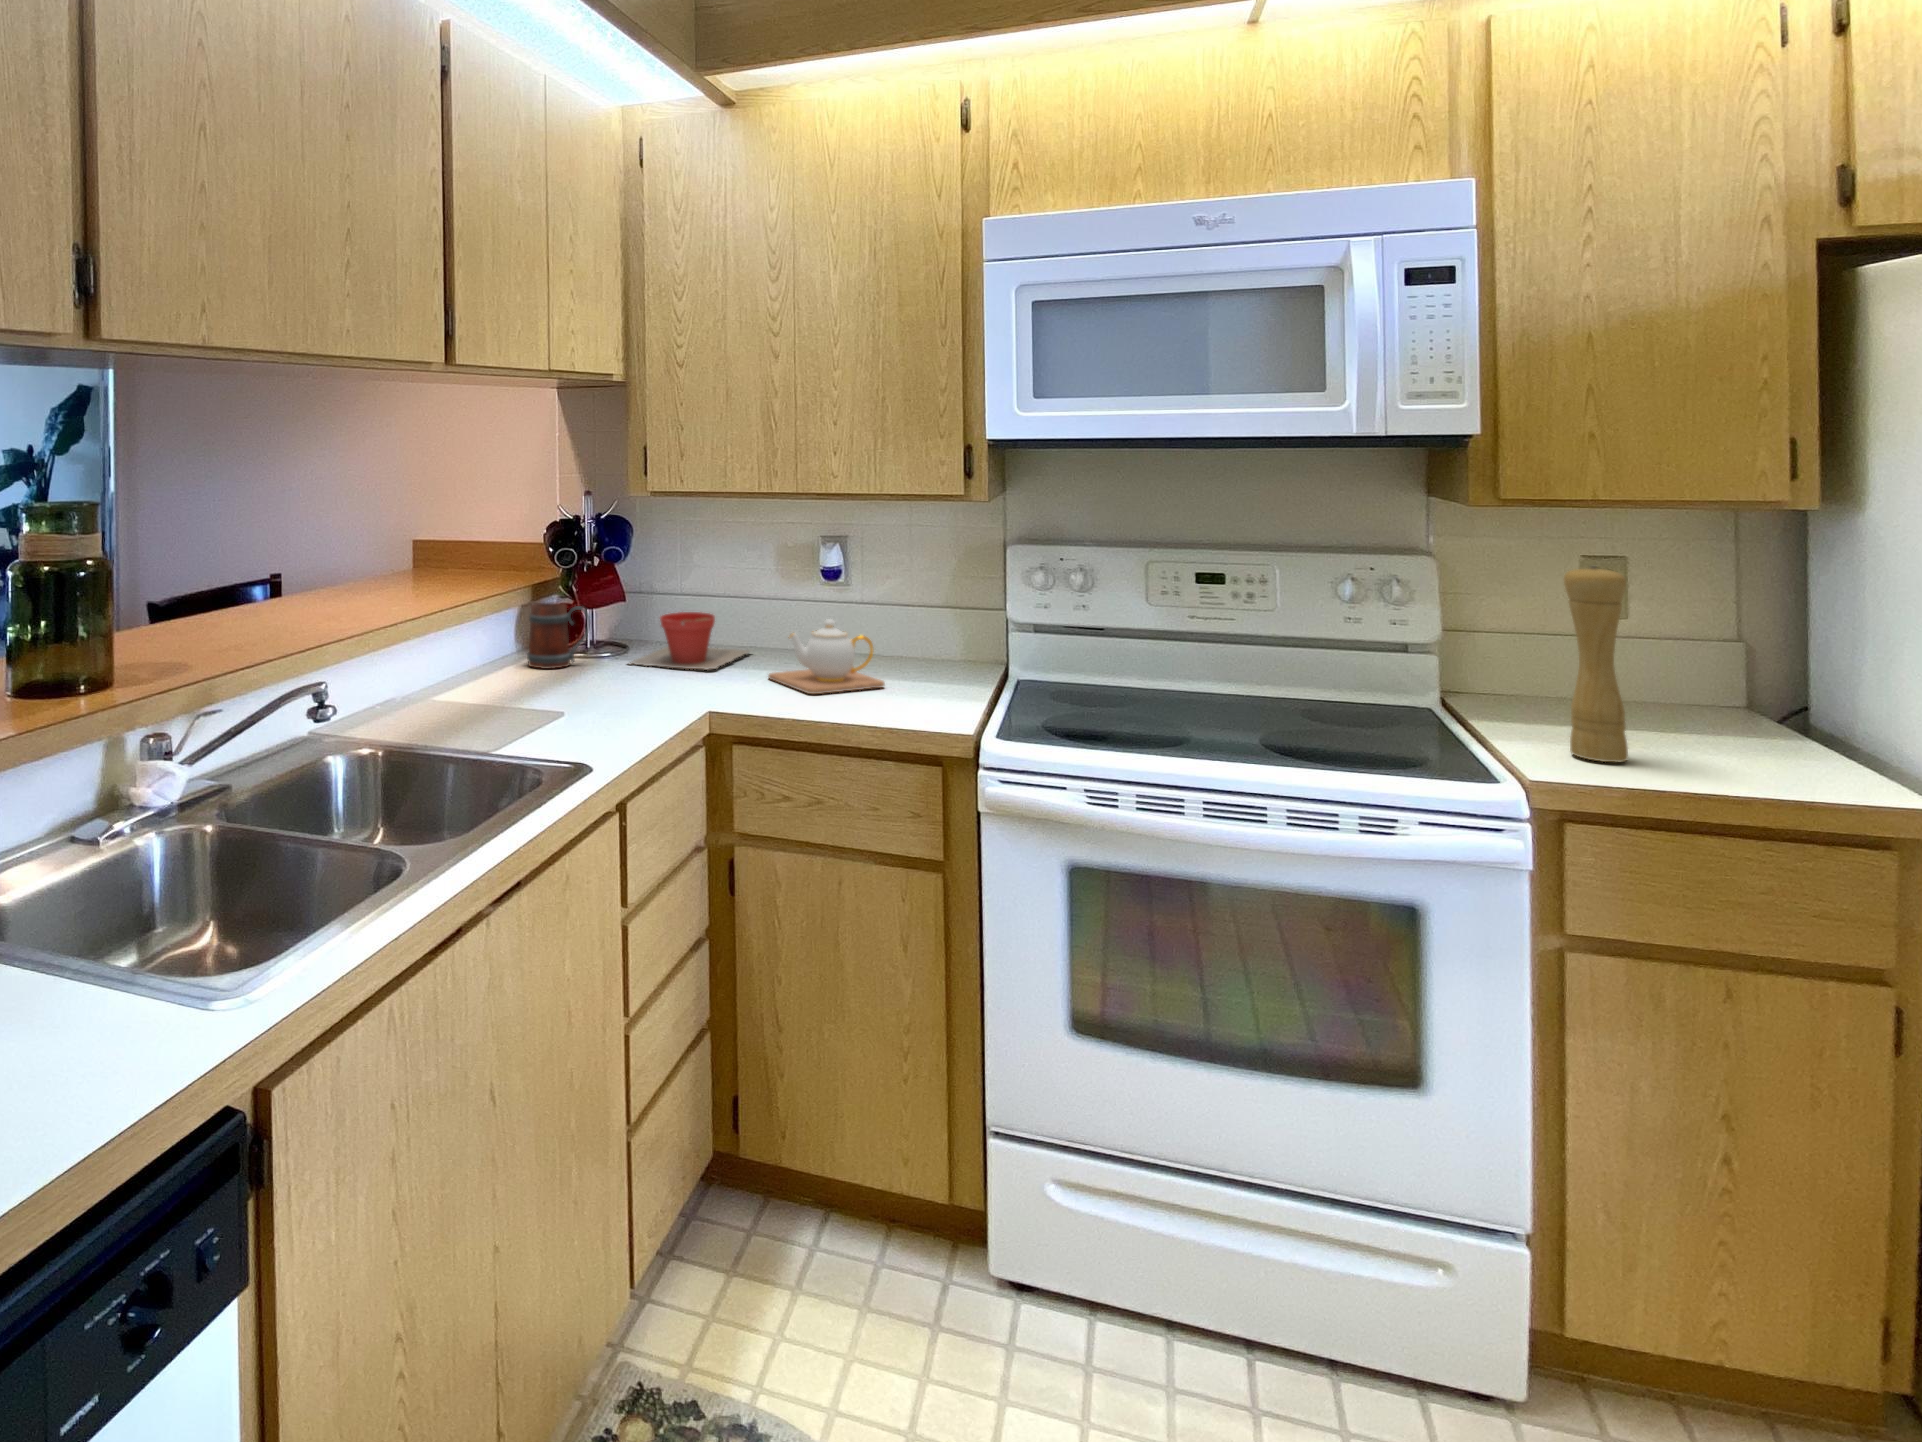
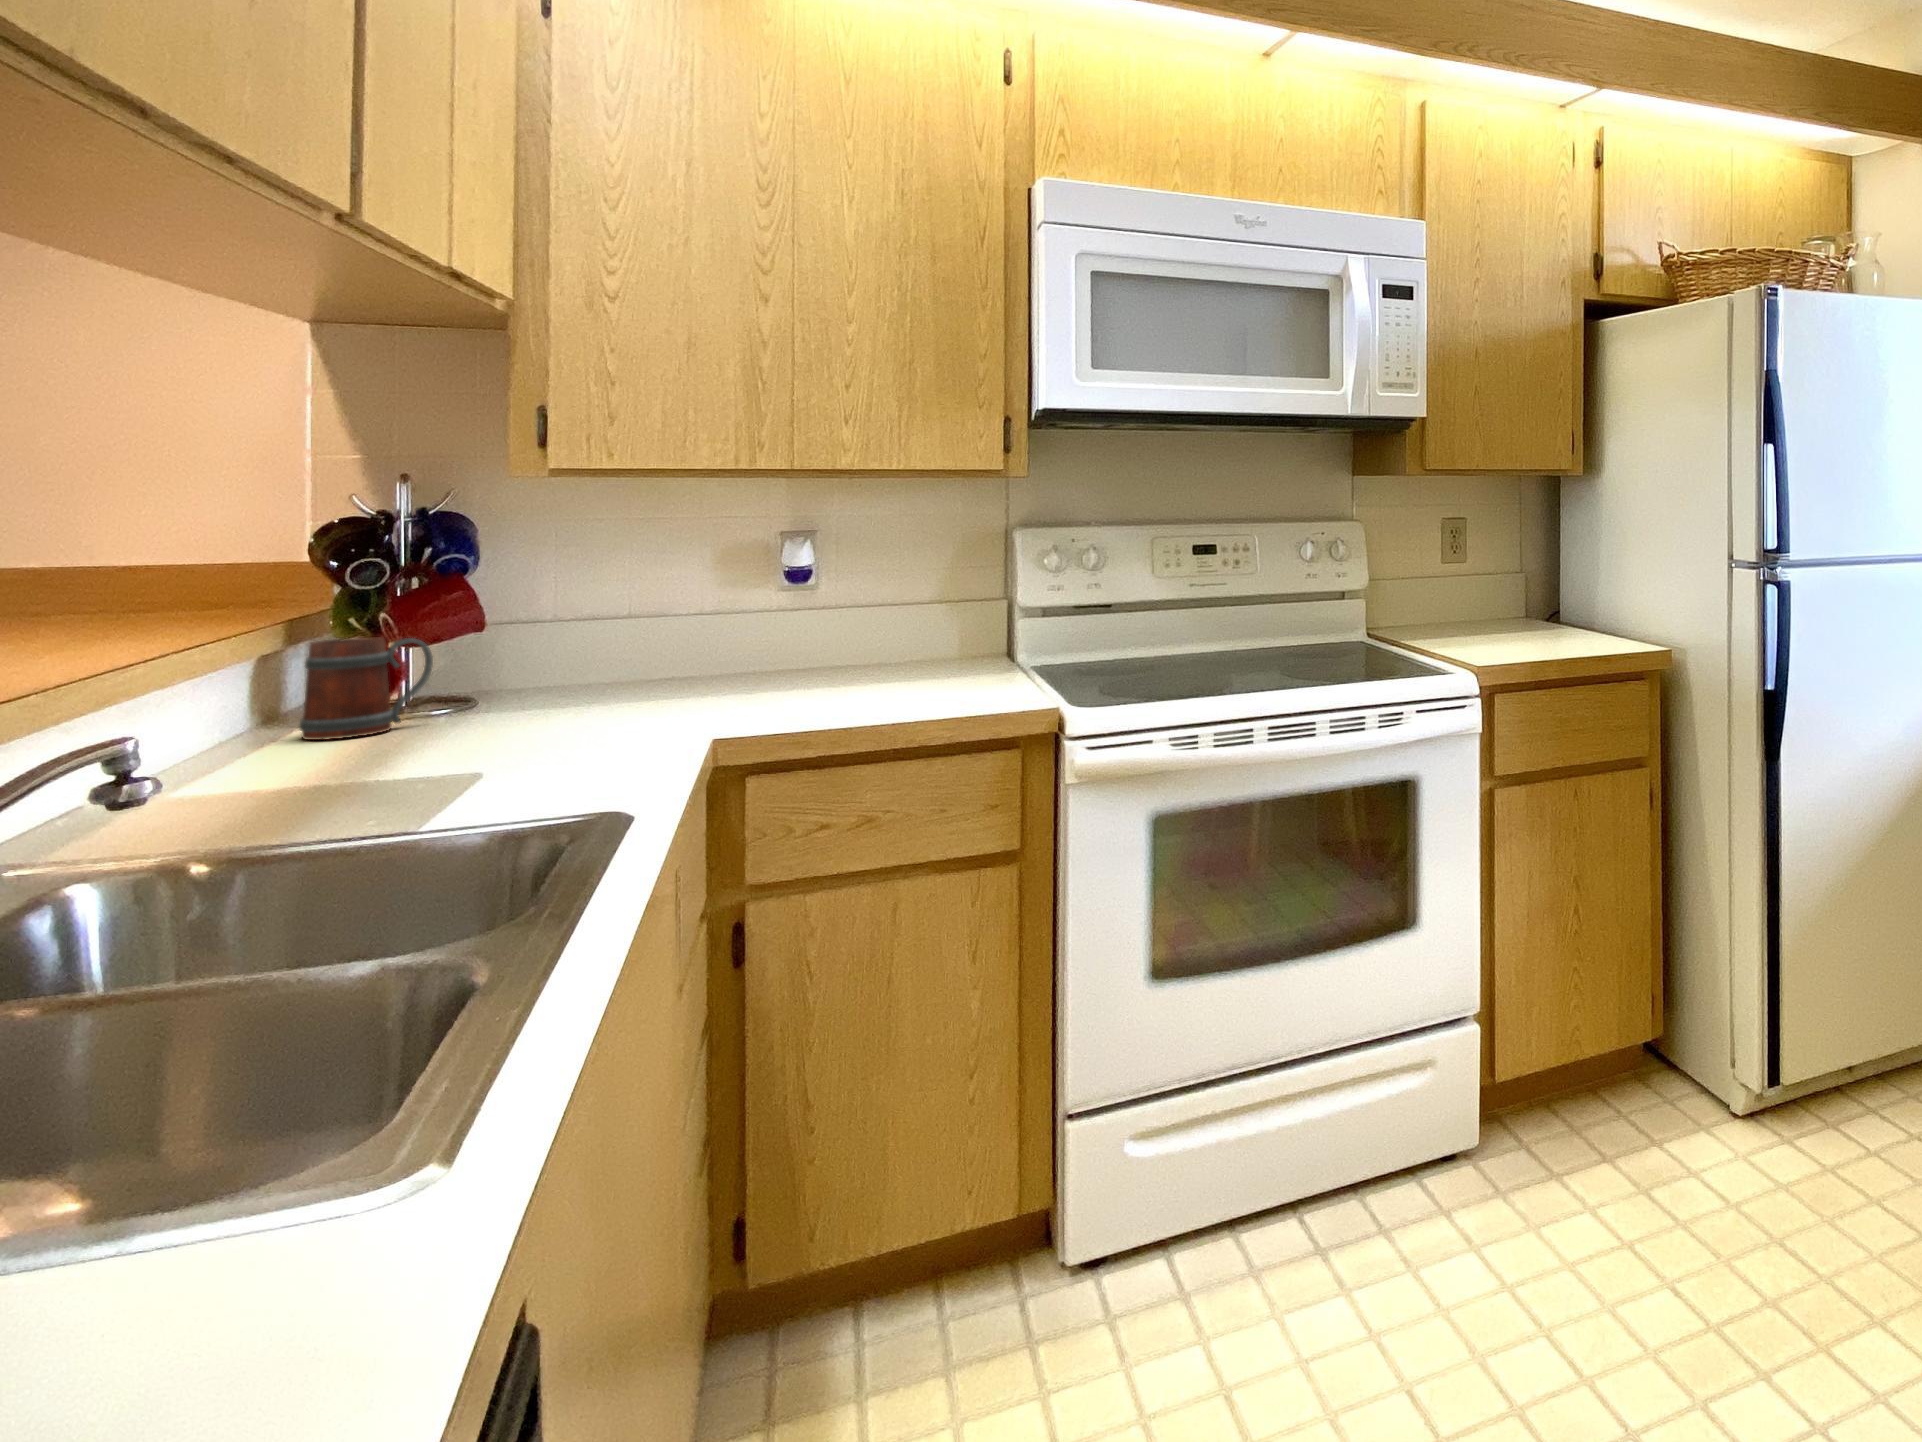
pepper mill: present [1564,566,1628,762] -> none [1476,513,1511,654]
plant pot: present [630,612,749,670] -> none [496,633,691,715]
teapot: present [768,619,885,694] -> none [750,616,911,705]

